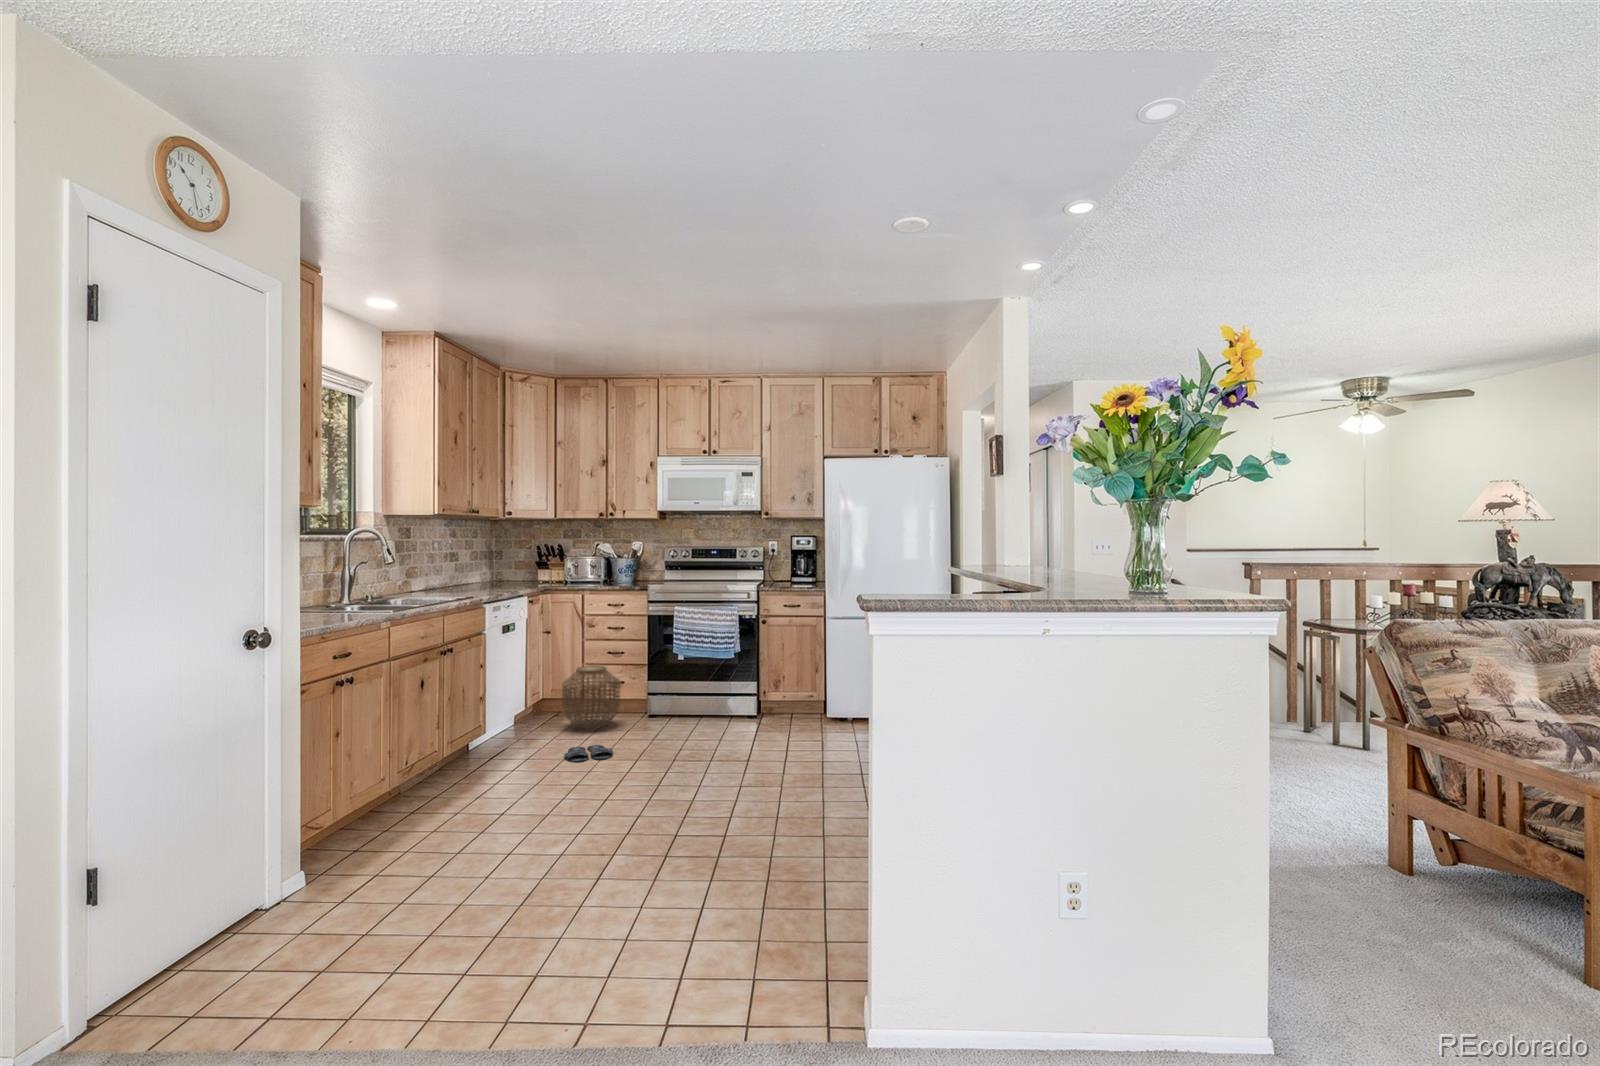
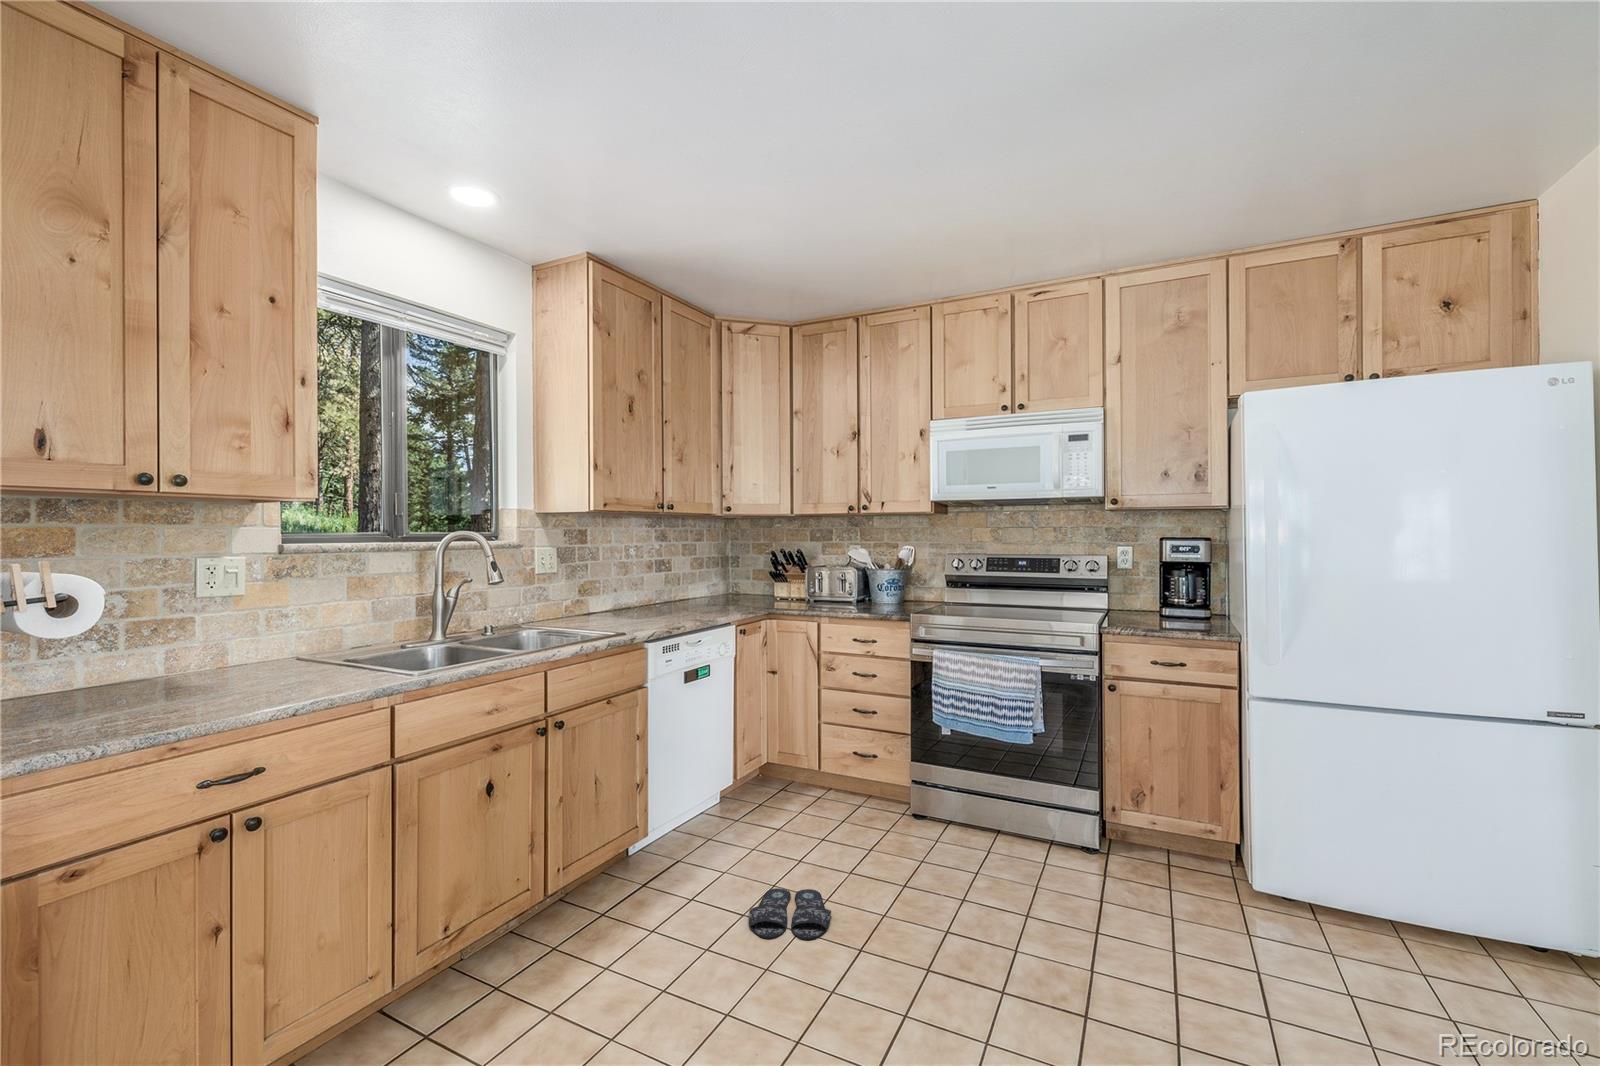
woven basket: present [562,665,620,729] -> none [779,735,866,841]

